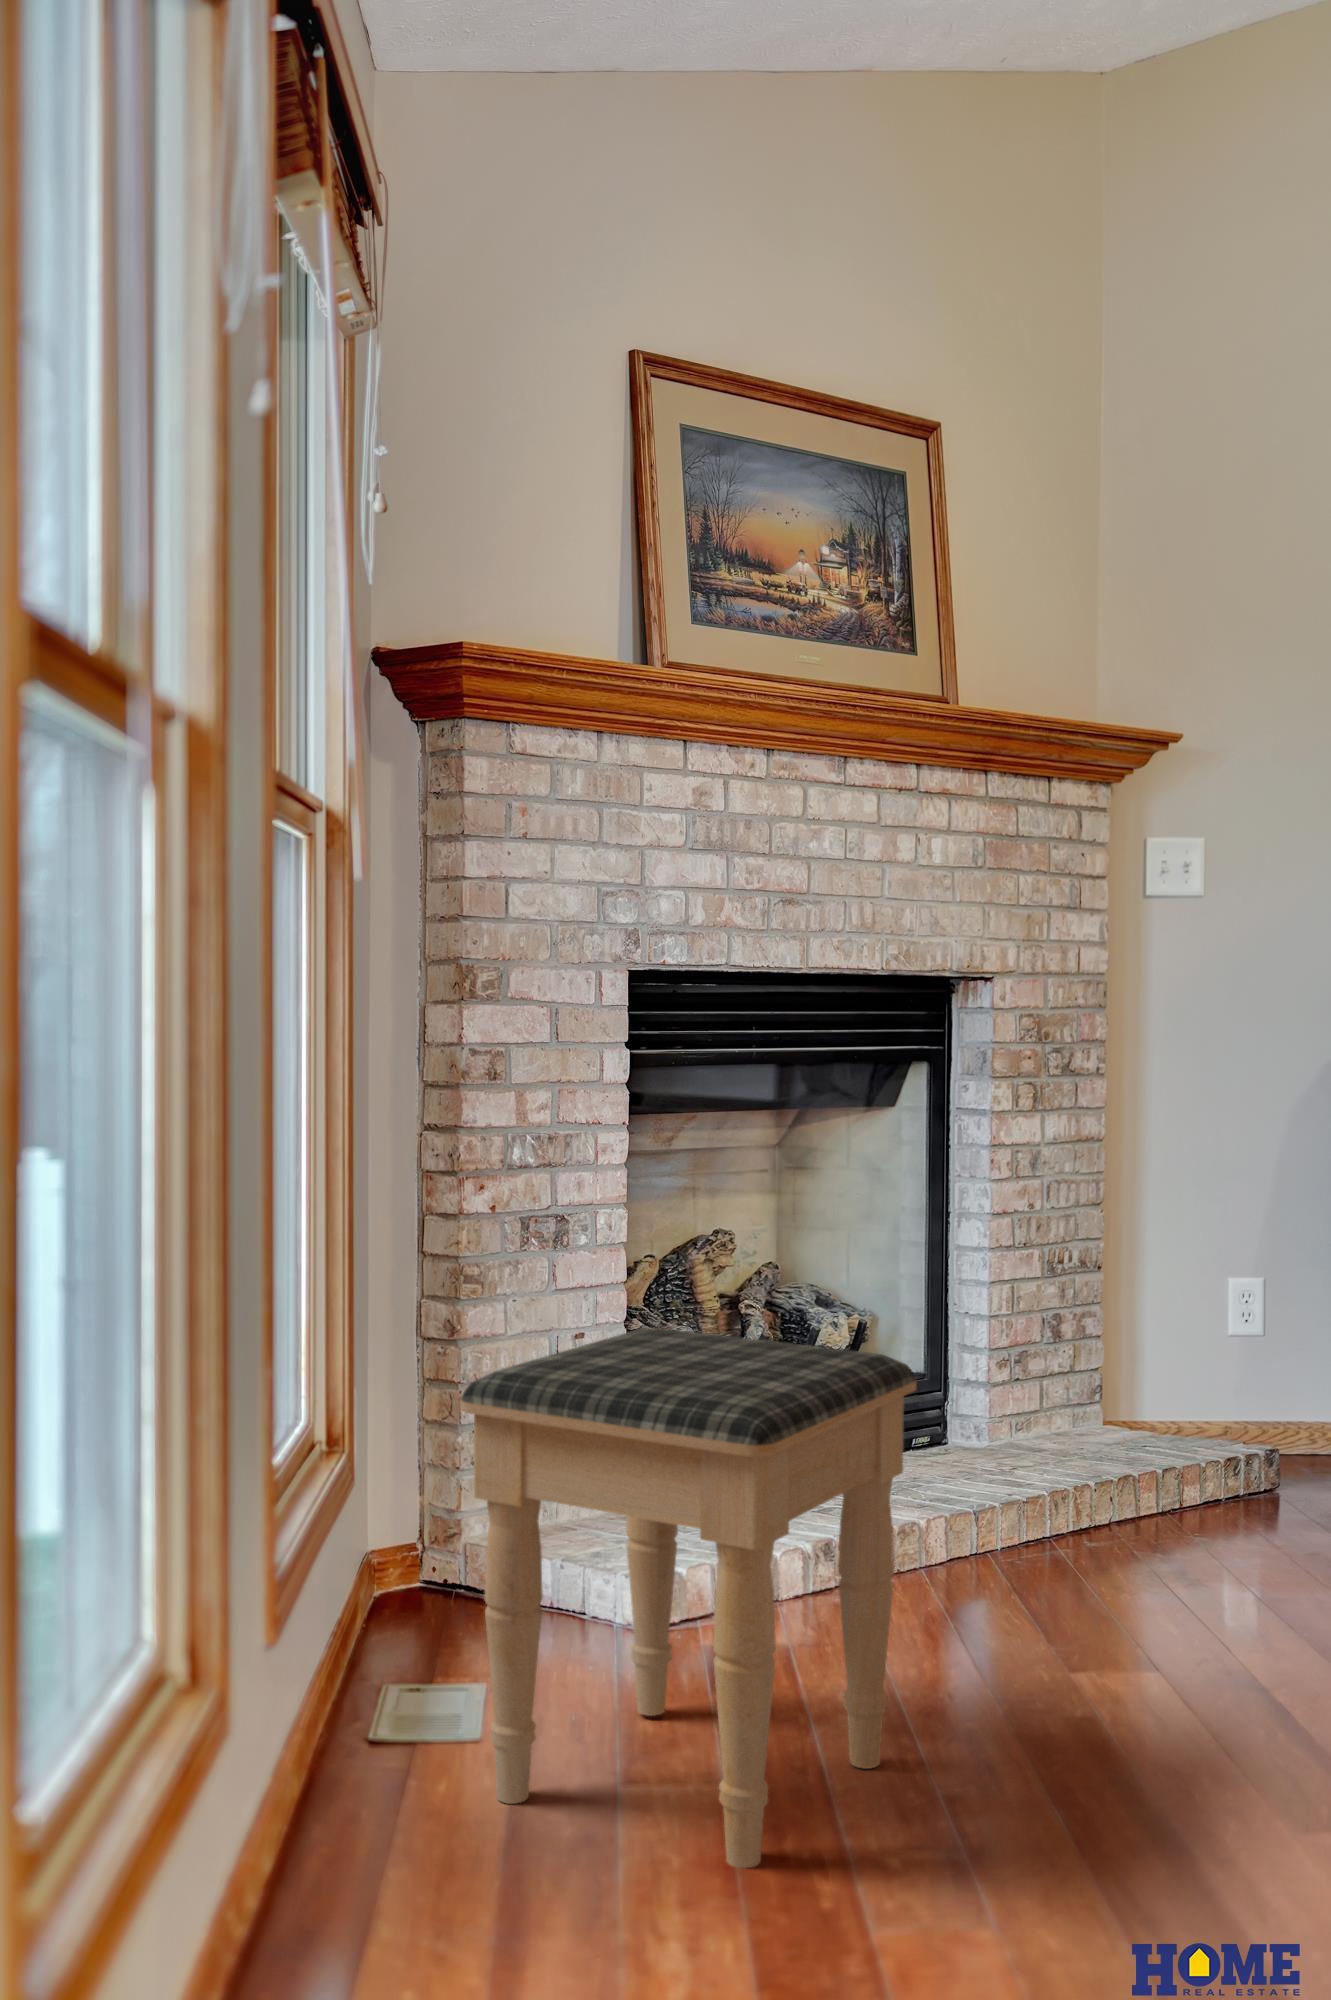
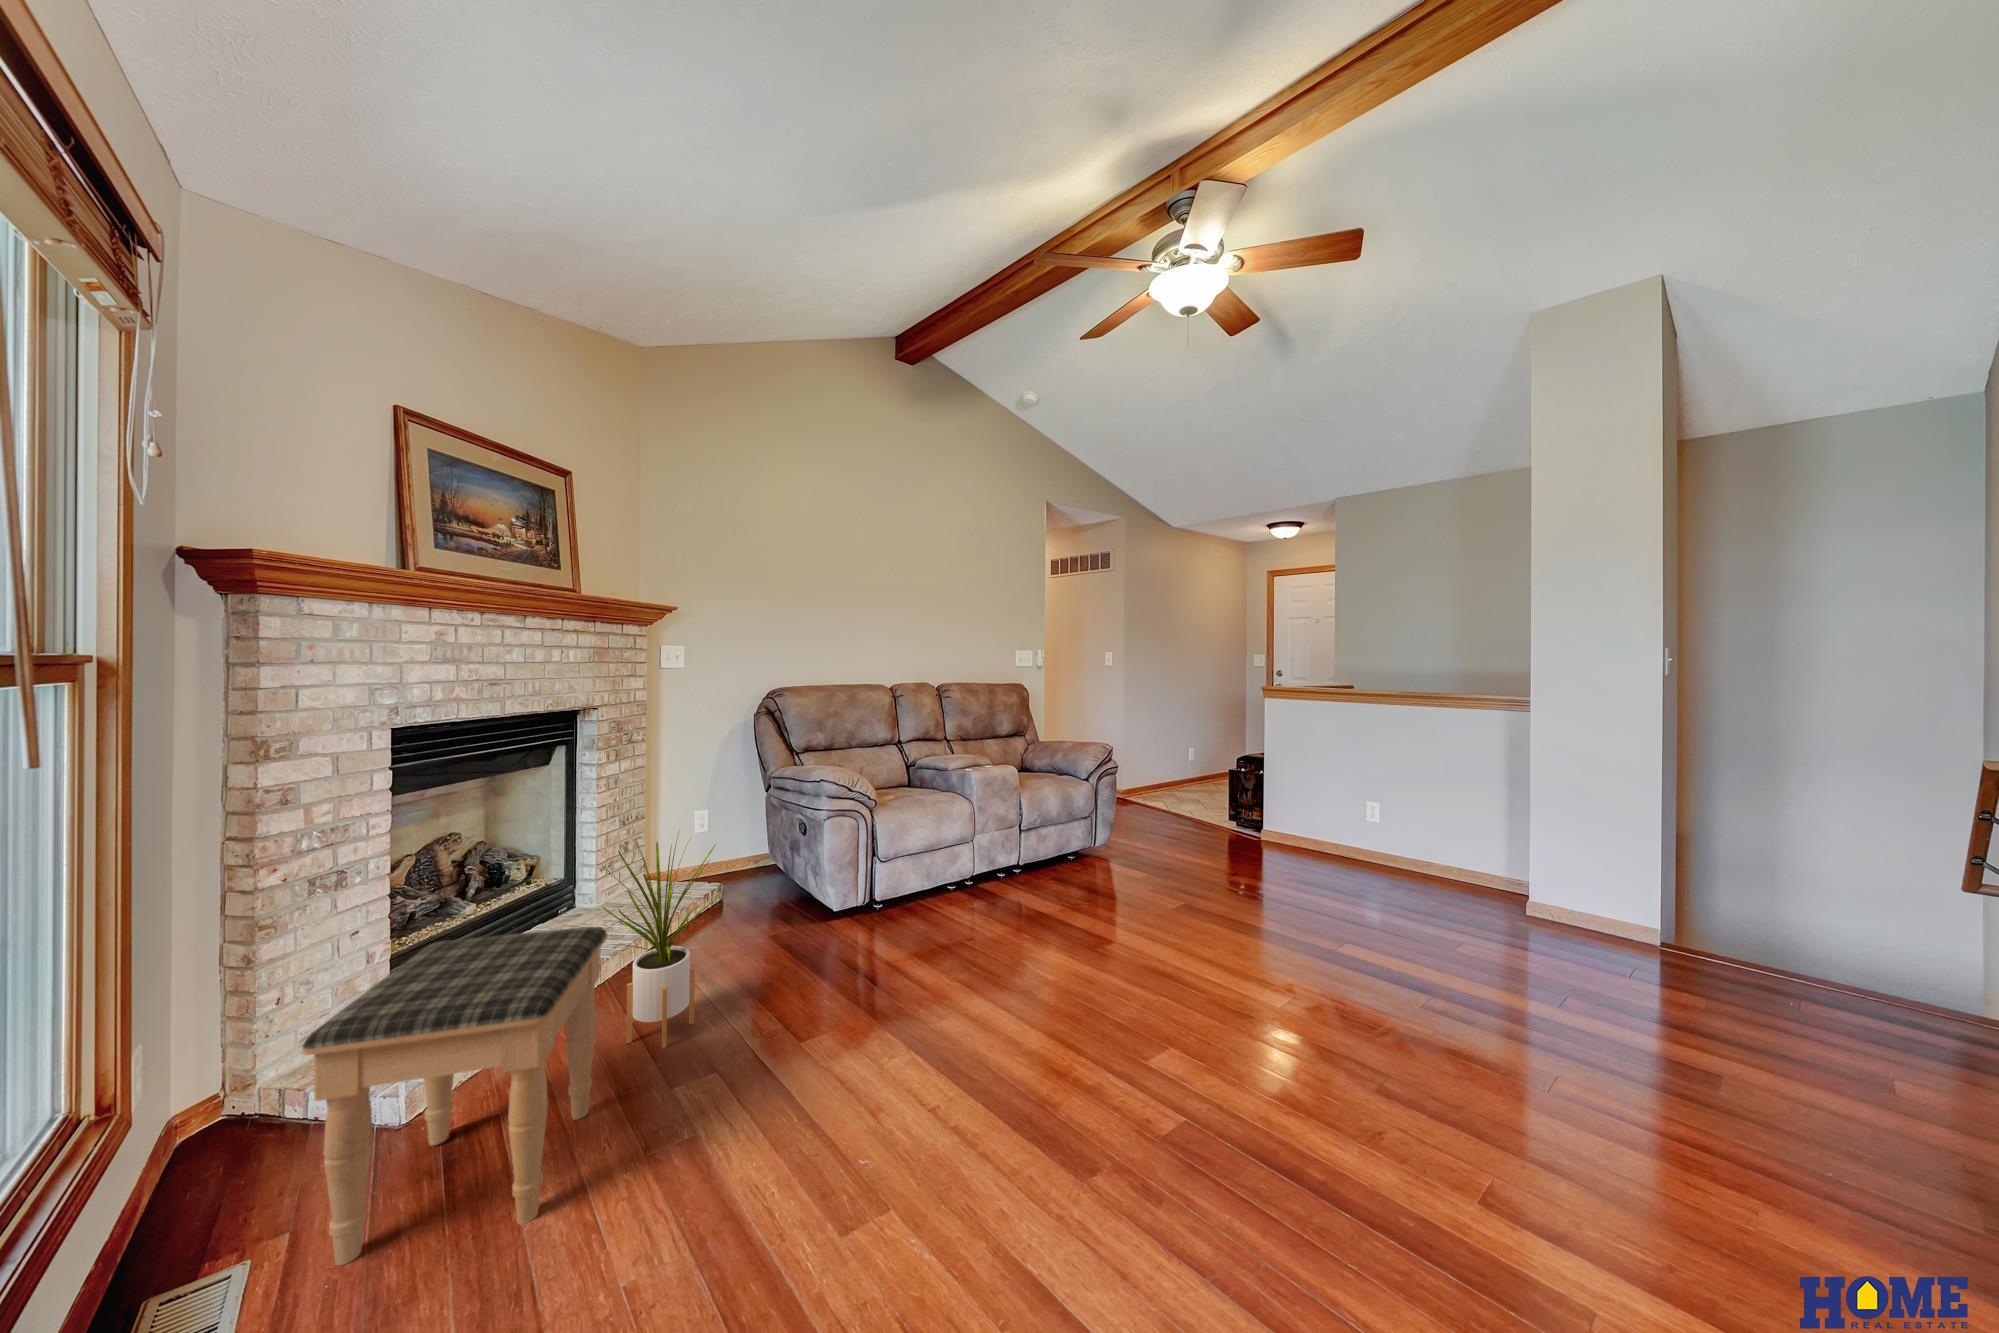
house plant: none [930,1210,1195,1724] -> present [603,830,721,1049]

